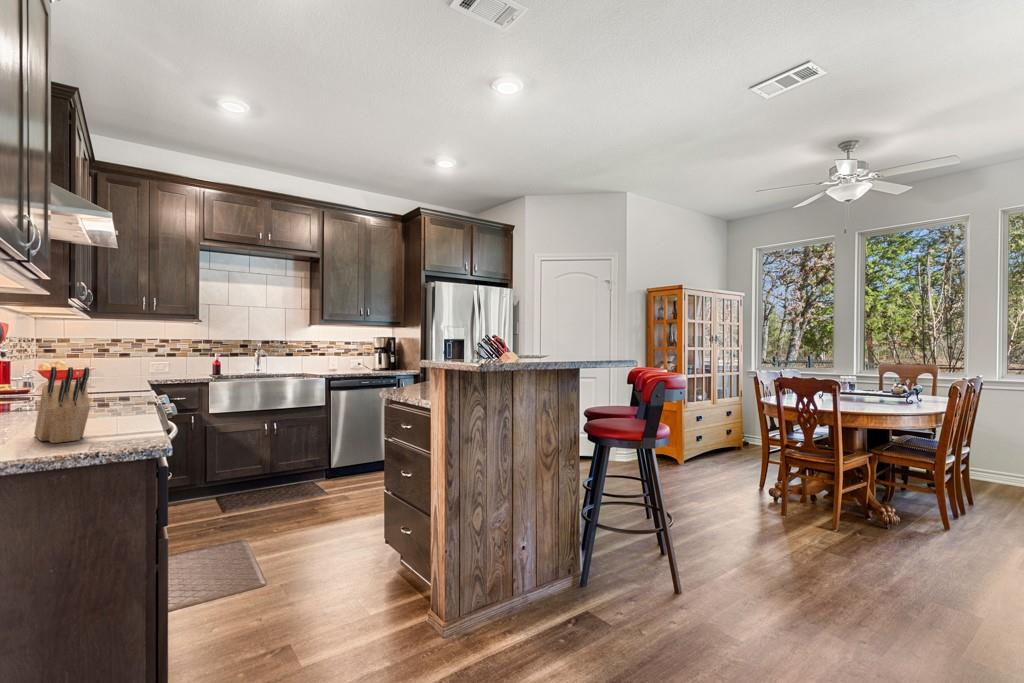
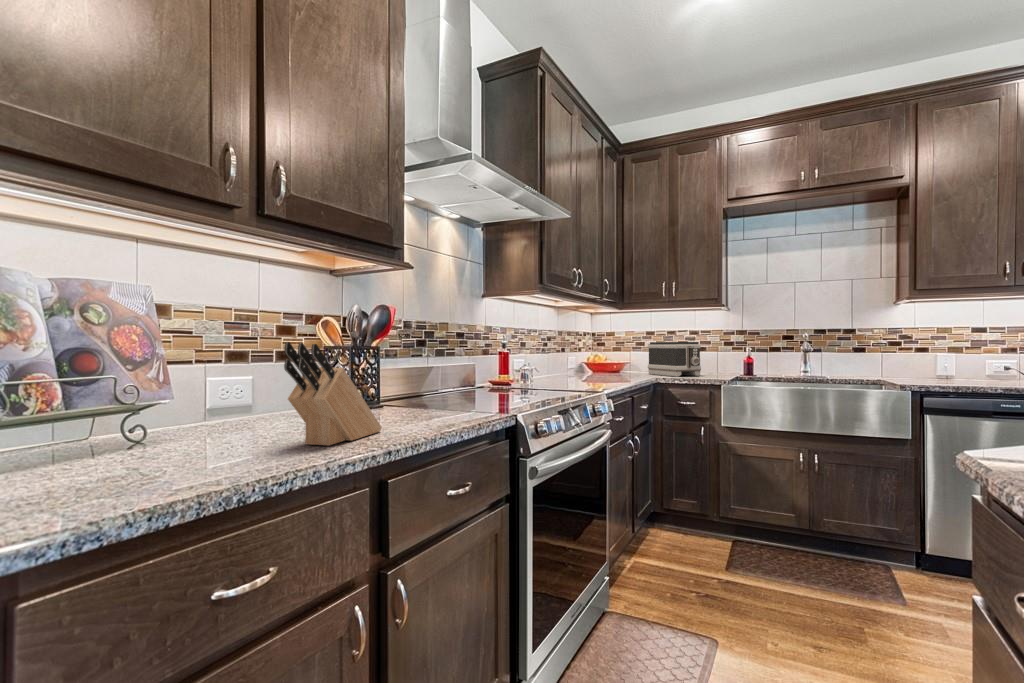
toaster: none [121,349,180,379] -> present [648,342,701,377]

